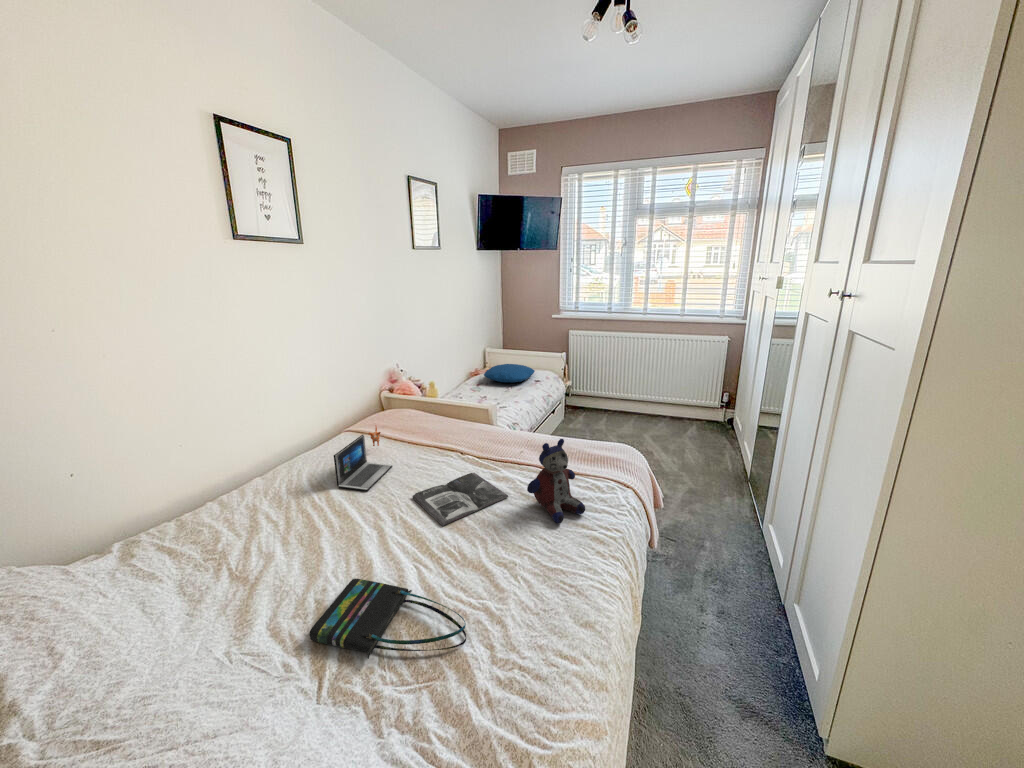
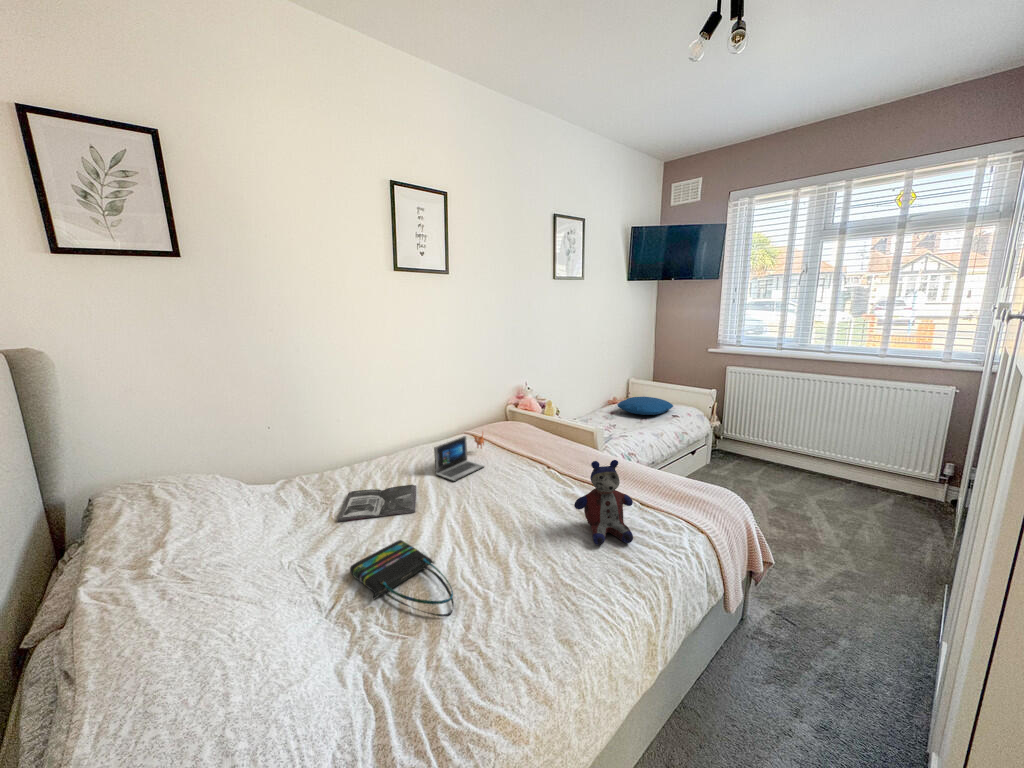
magazine: present [413,473,508,526] -> present [337,485,416,522]

